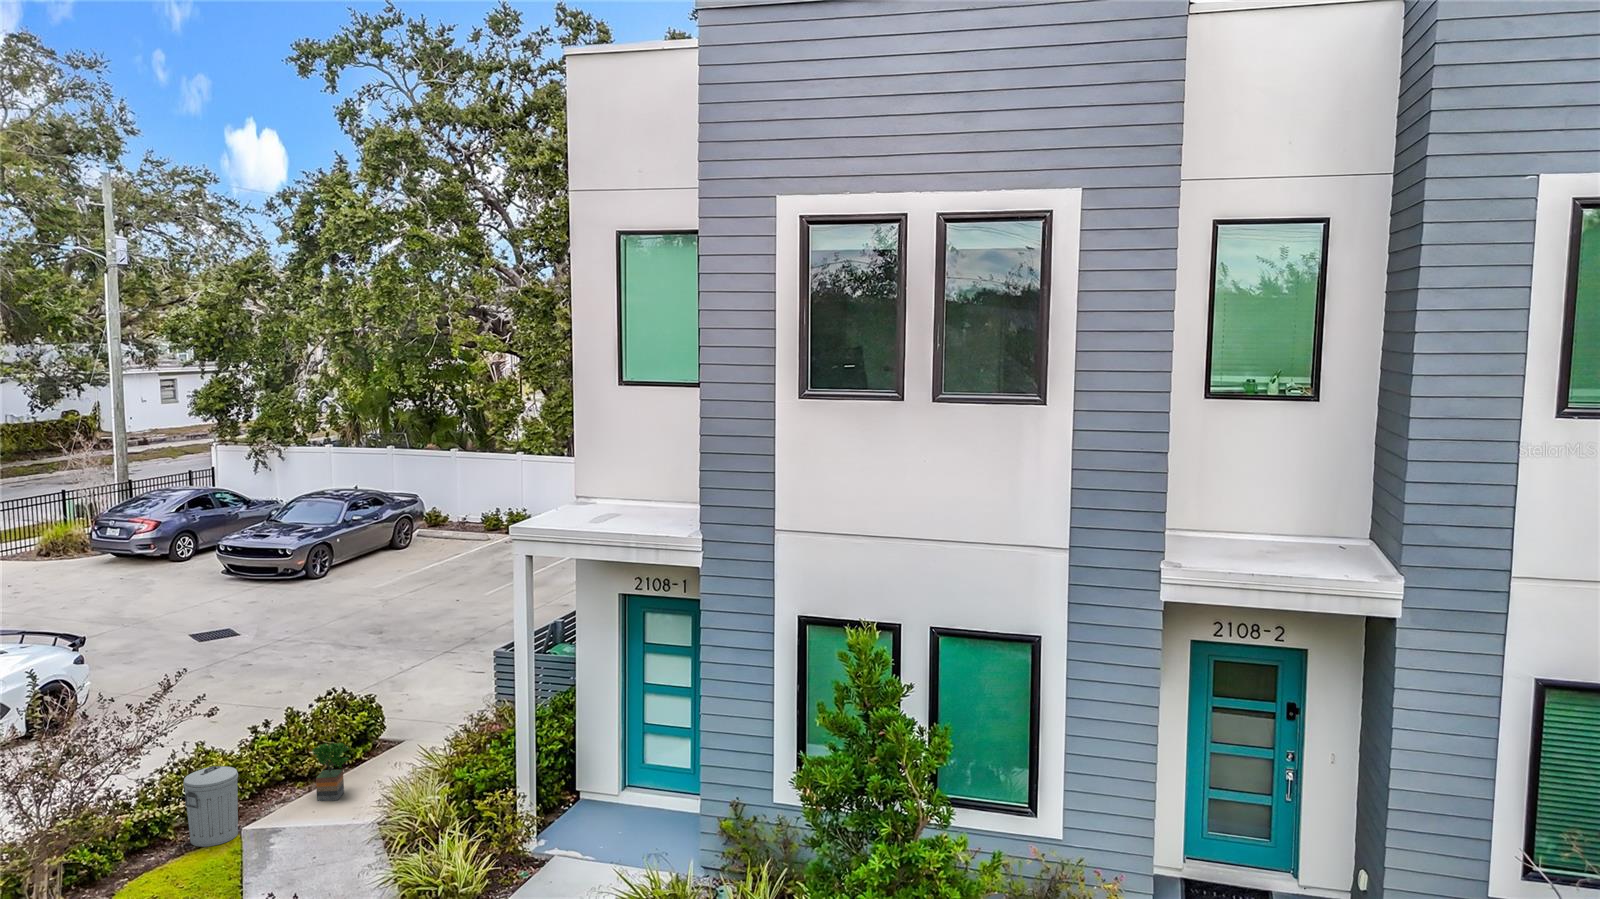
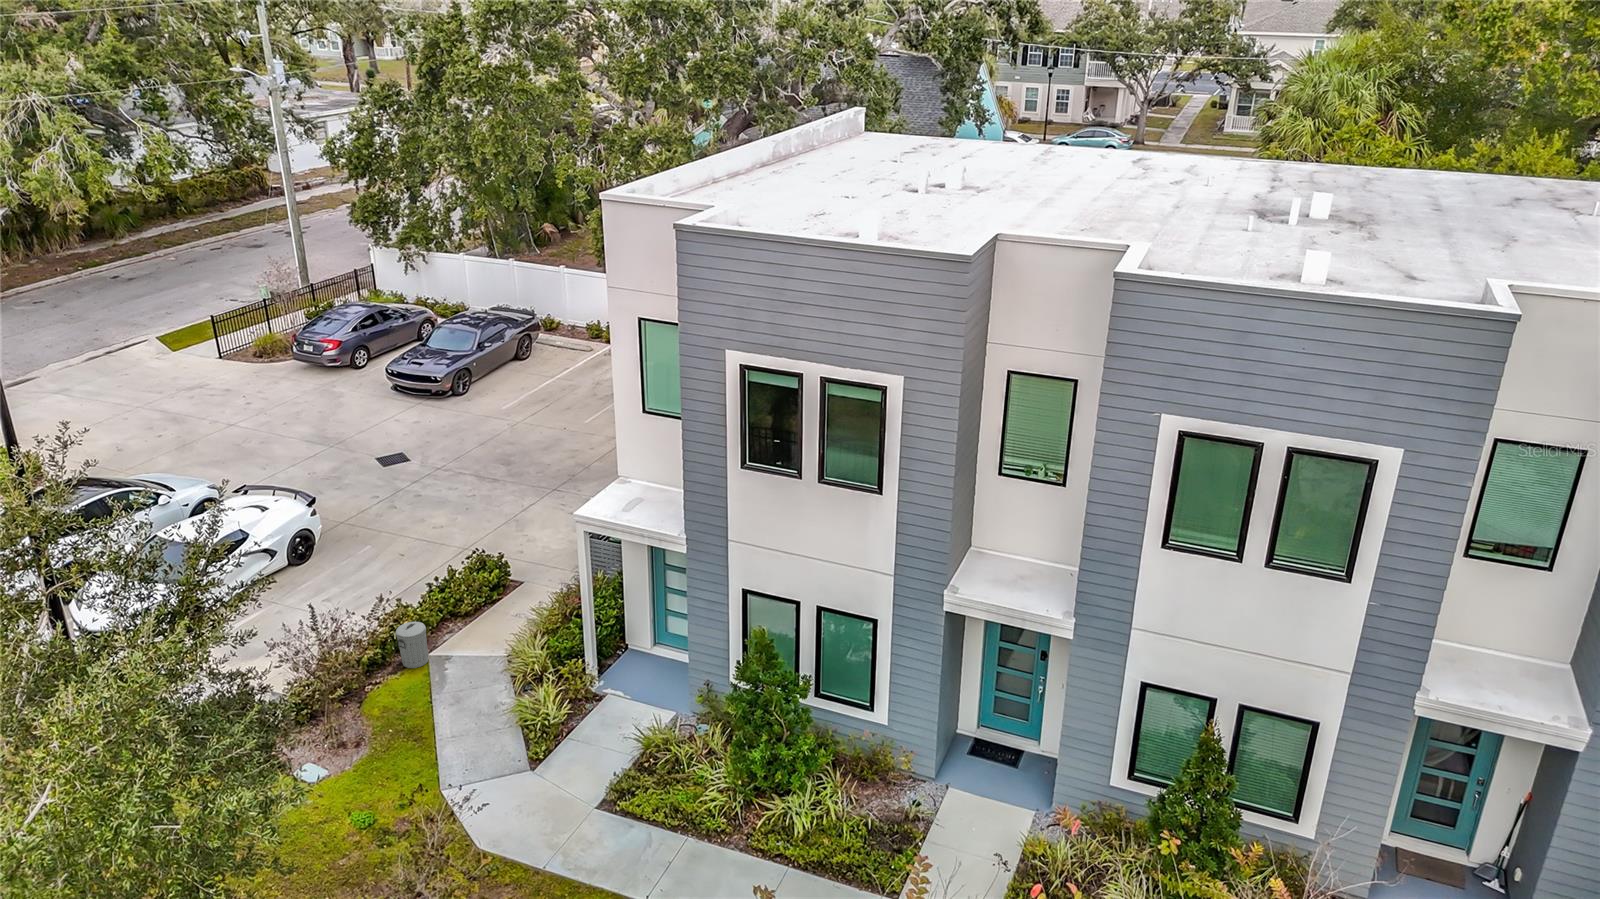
potted tree: present [312,743,349,801] -> none [466,602,490,636]

